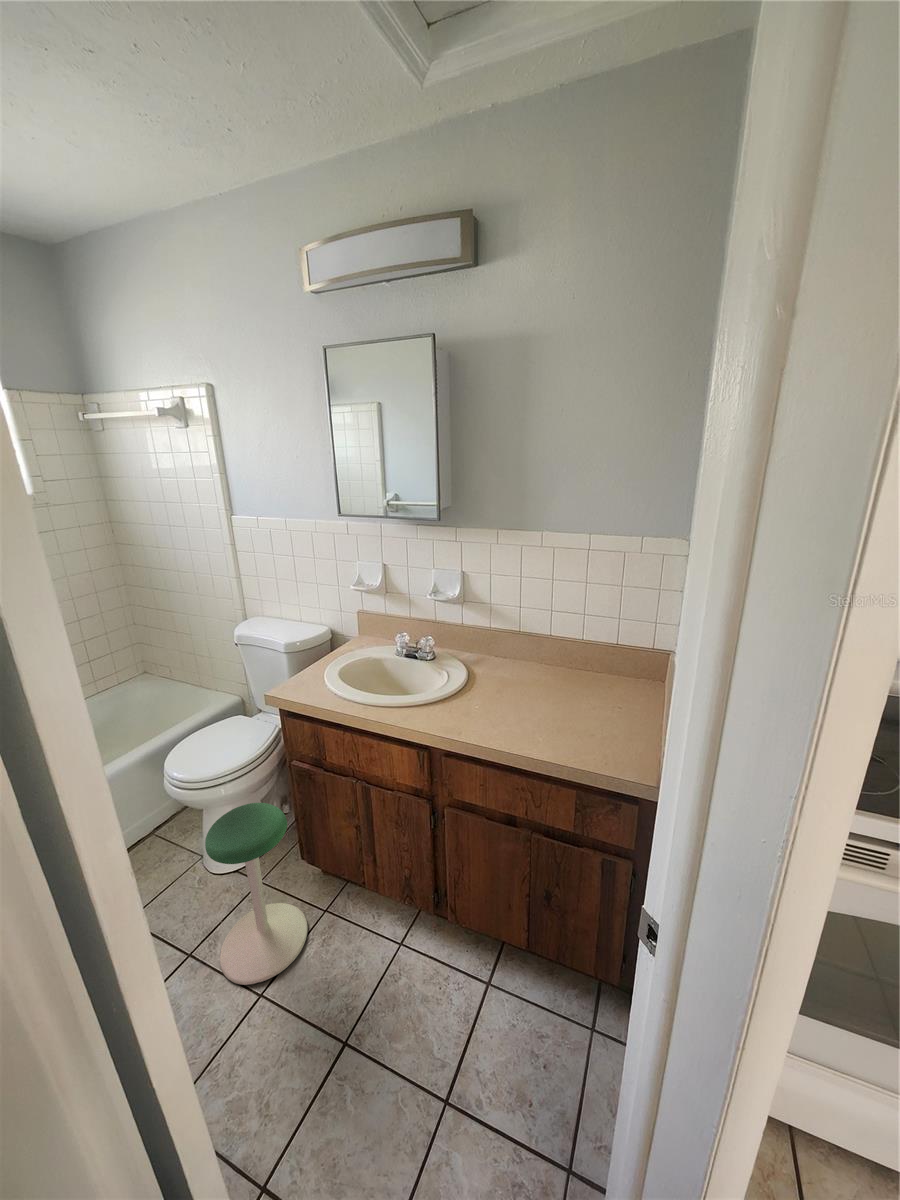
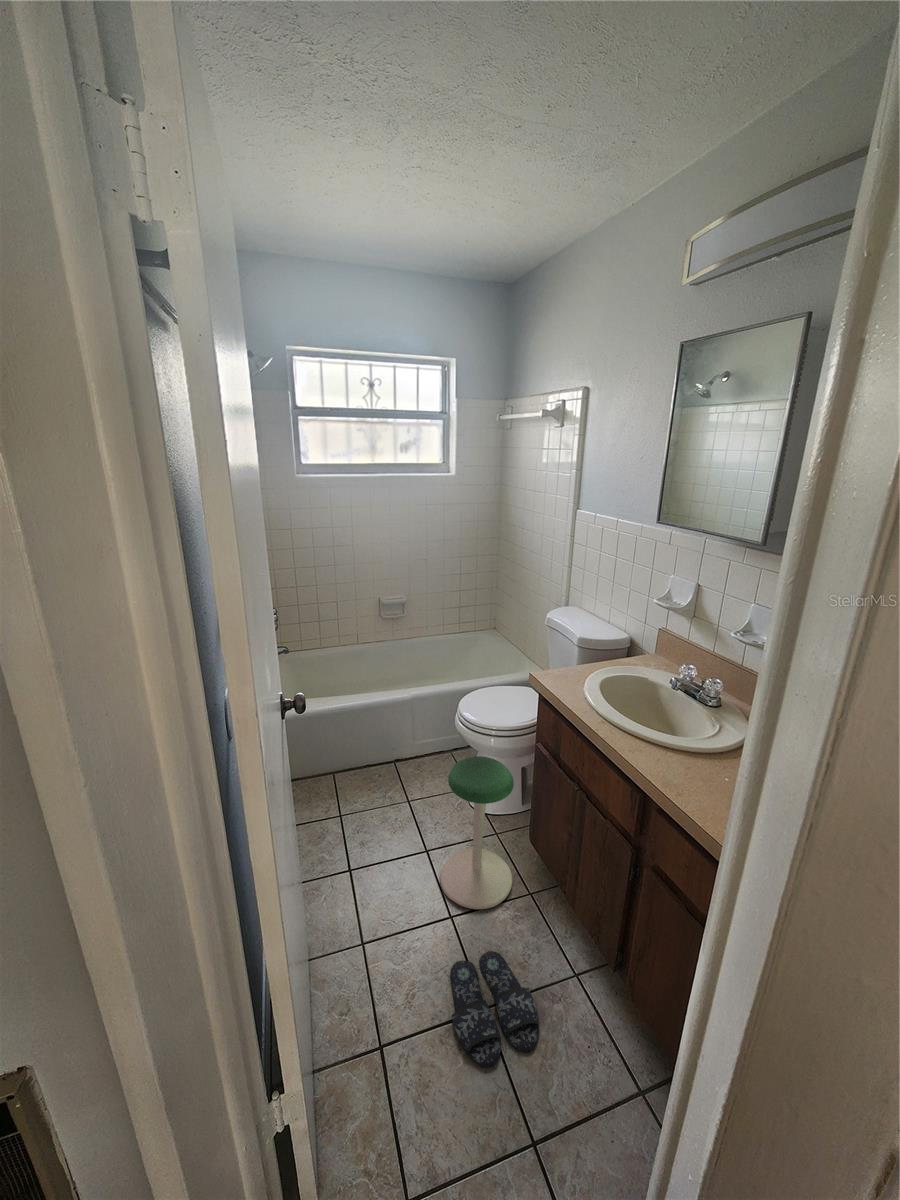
slippers: none [293,987,405,1101] -> present [450,951,539,1067]

